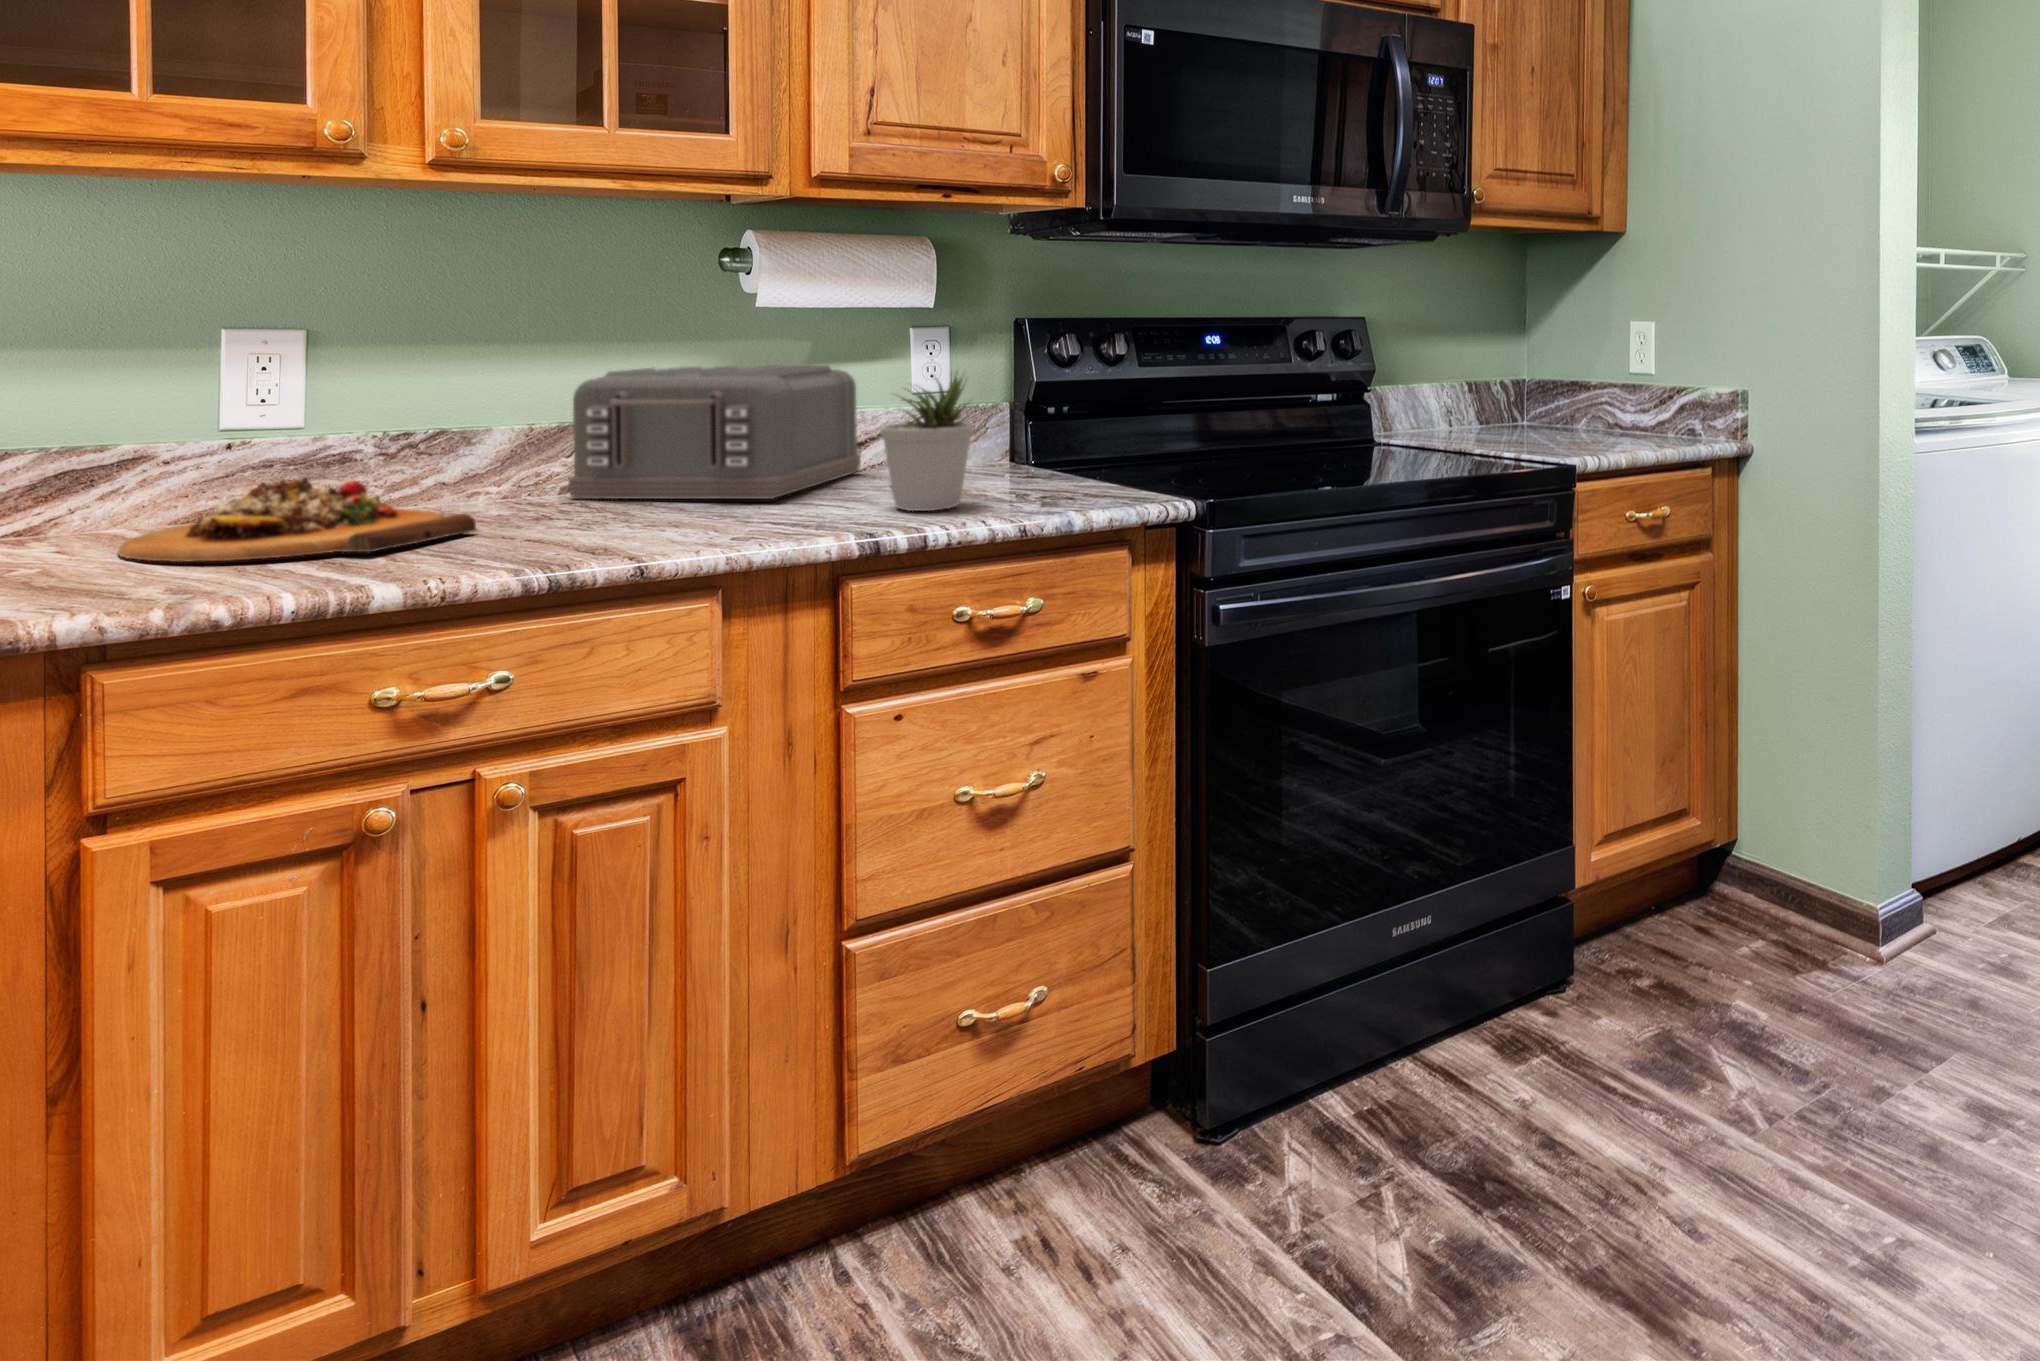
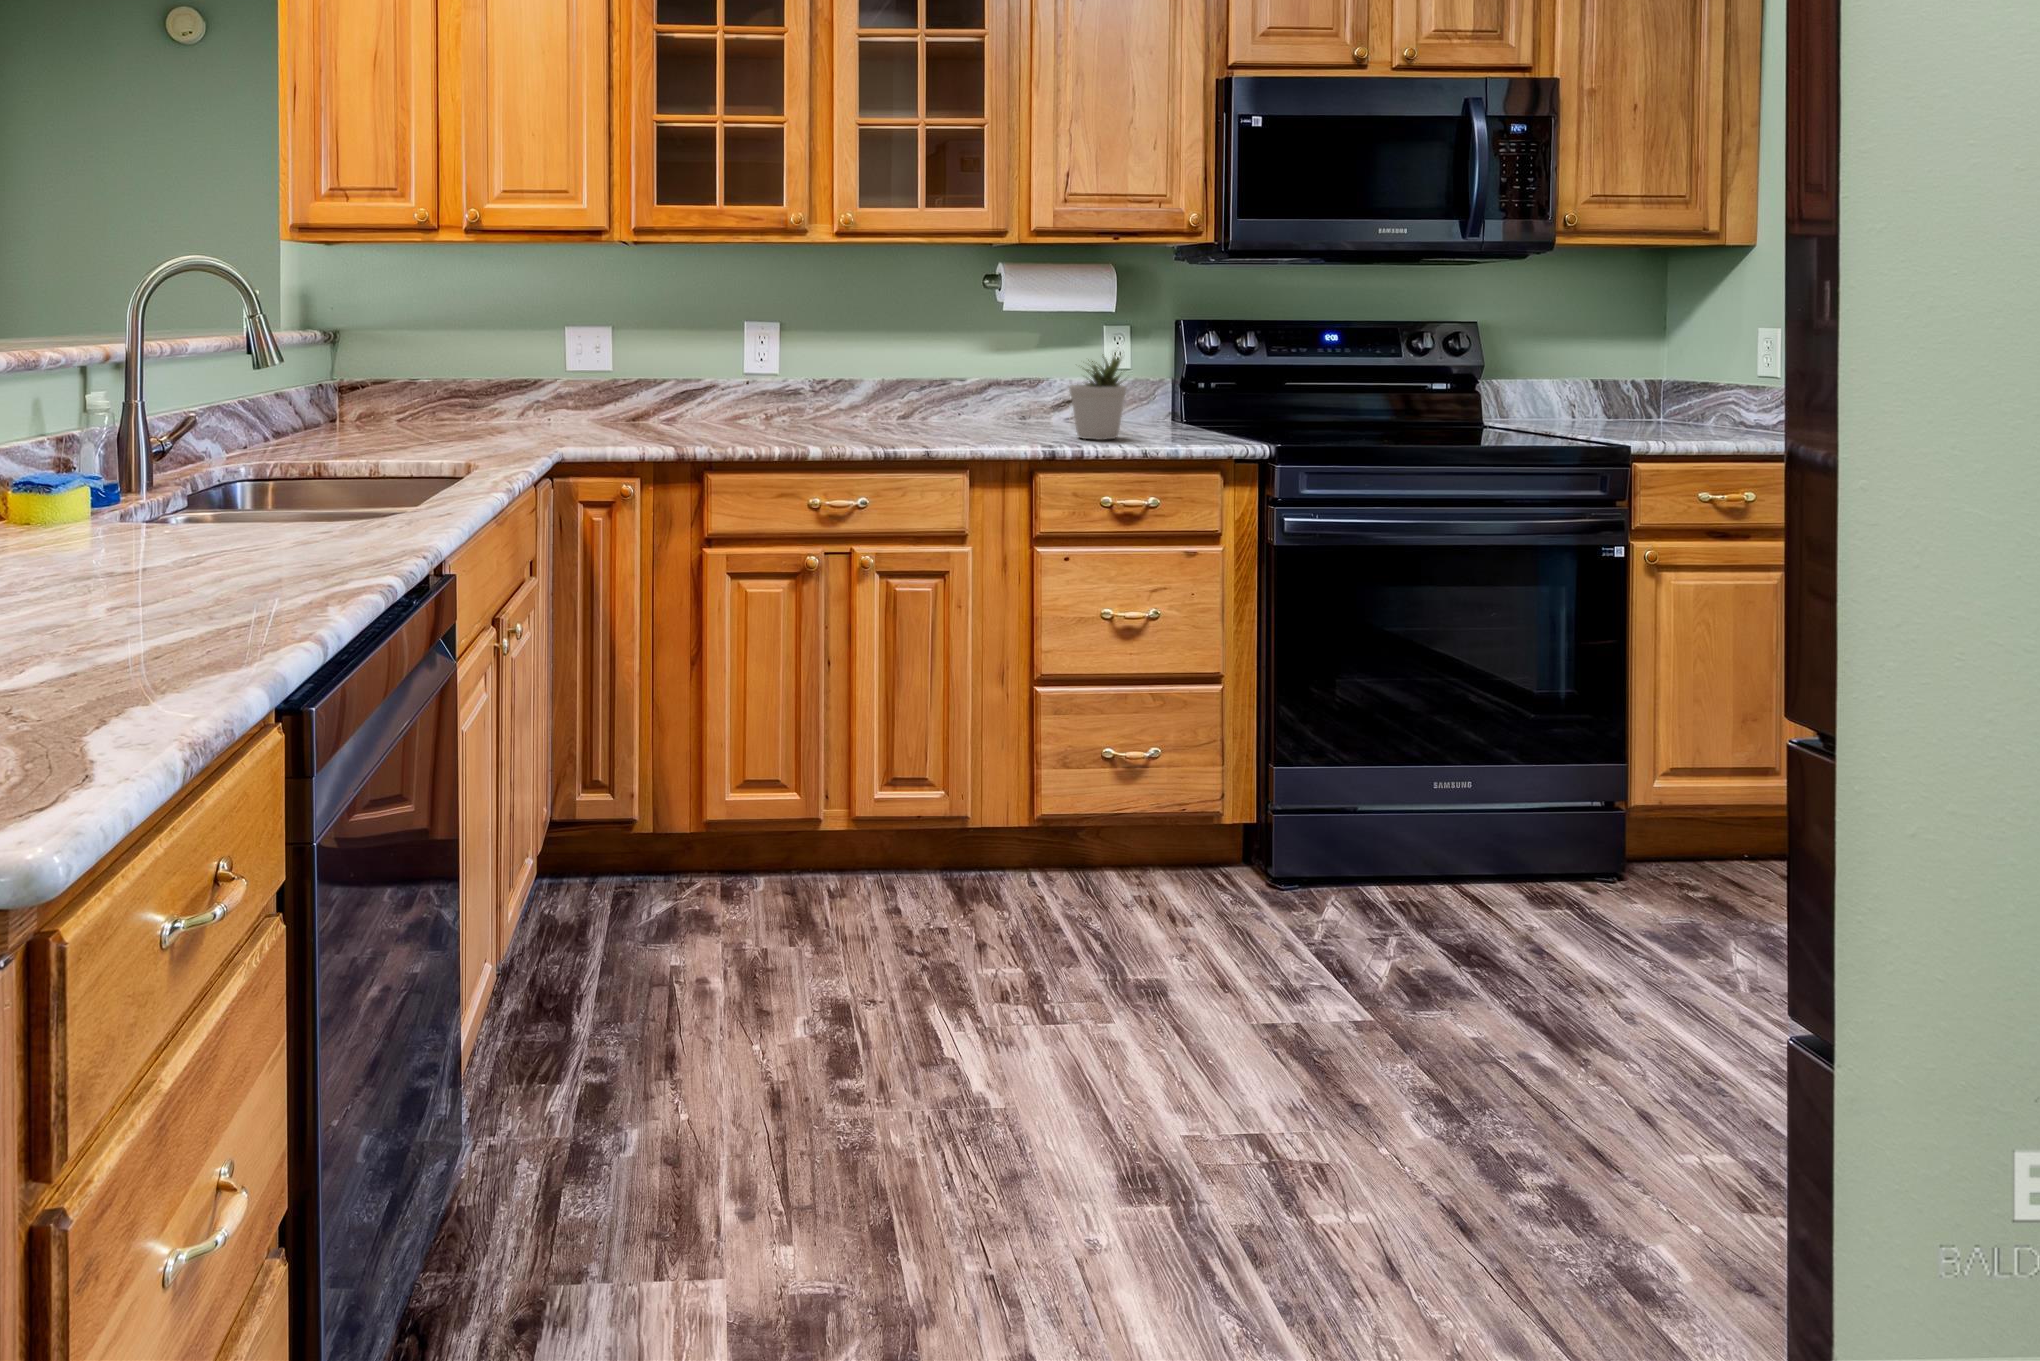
toaster: present [568,365,861,499] -> none [901,347,1069,428]
cutting board: present [118,478,476,562] -> none [708,399,857,436]

